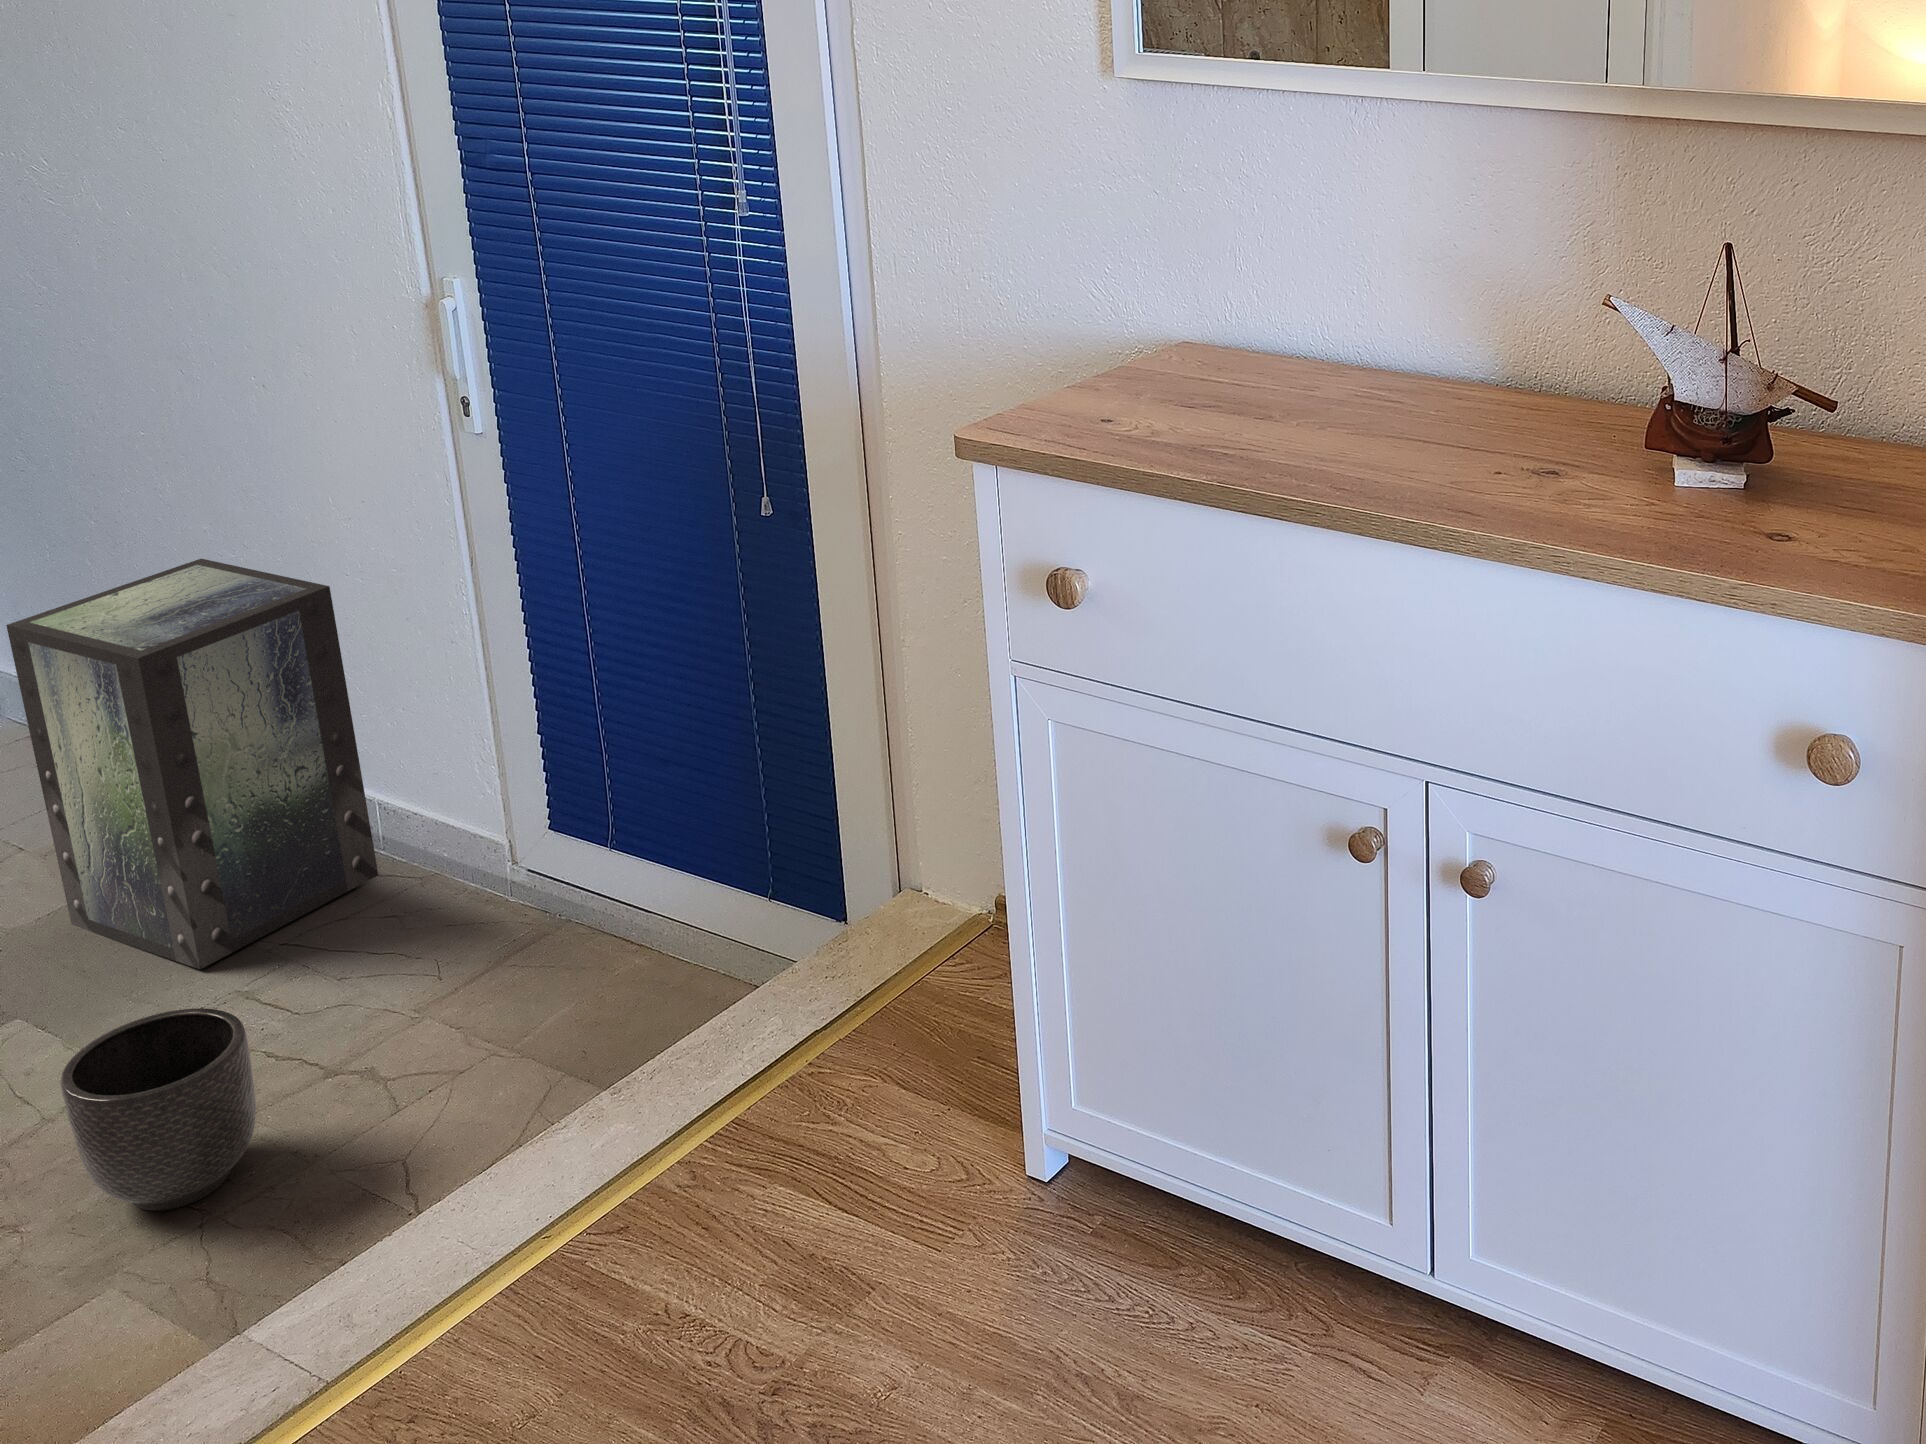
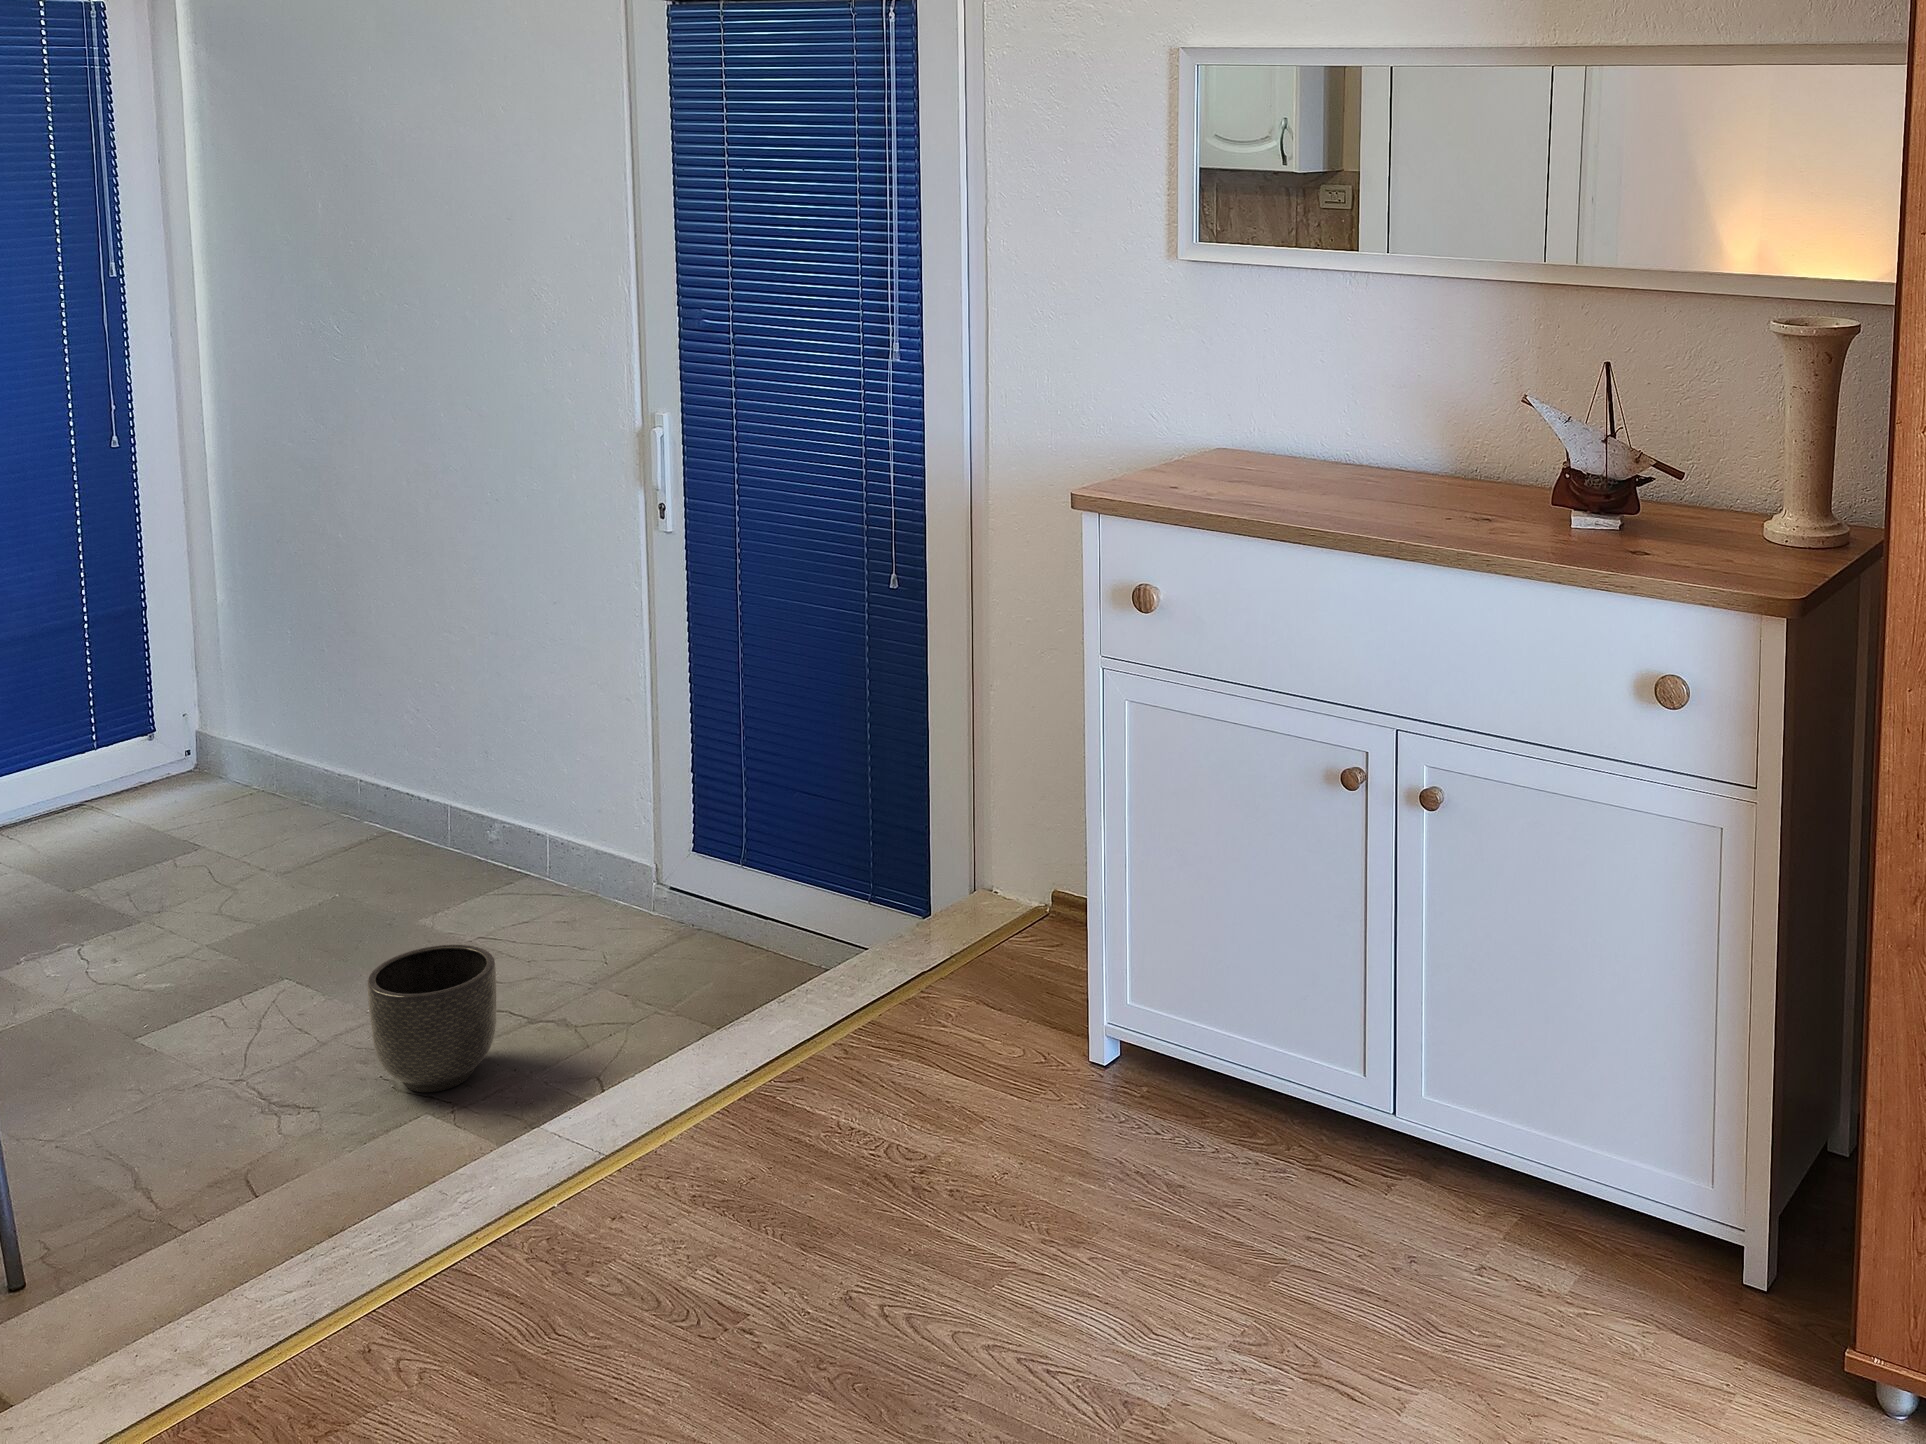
storage box: present [6,559,378,969] -> none [310,633,554,943]

